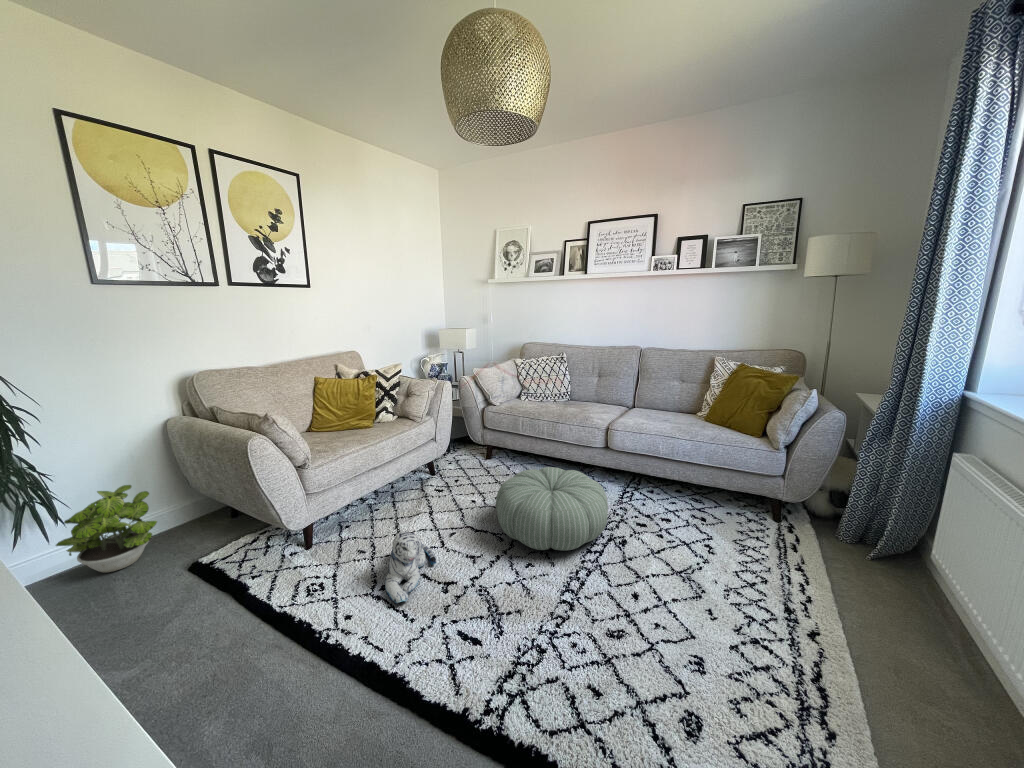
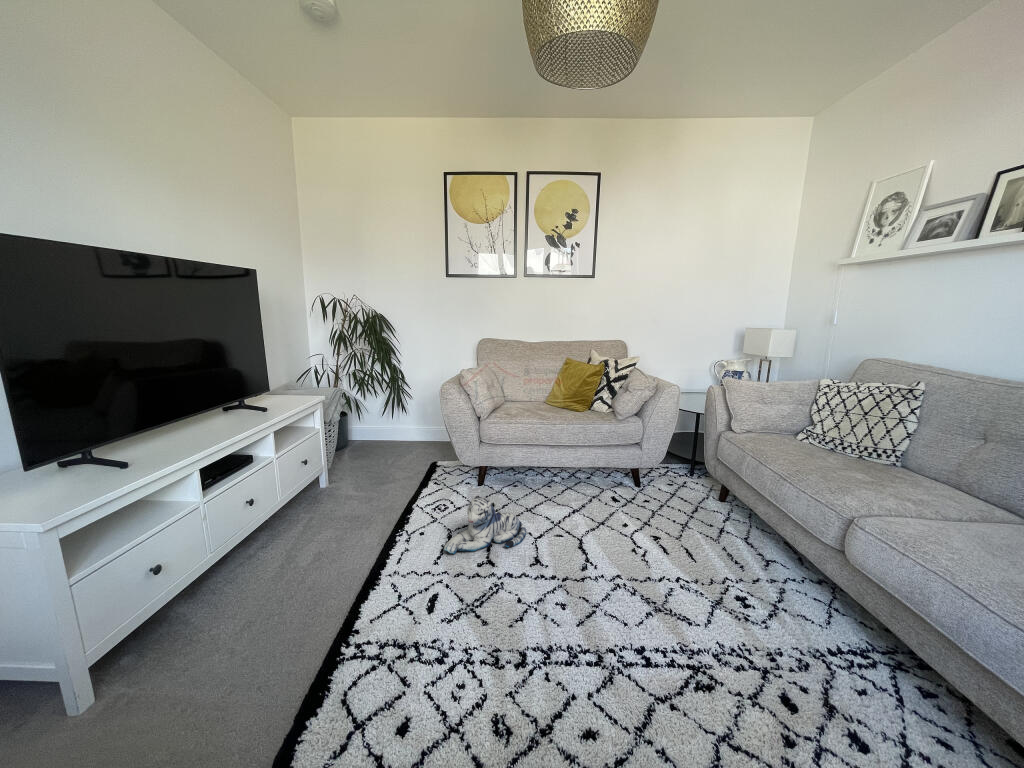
pouf: present [496,467,608,551] -> none [575,509,749,642]
potted plant: present [56,485,157,572] -> none [386,406,437,457]

